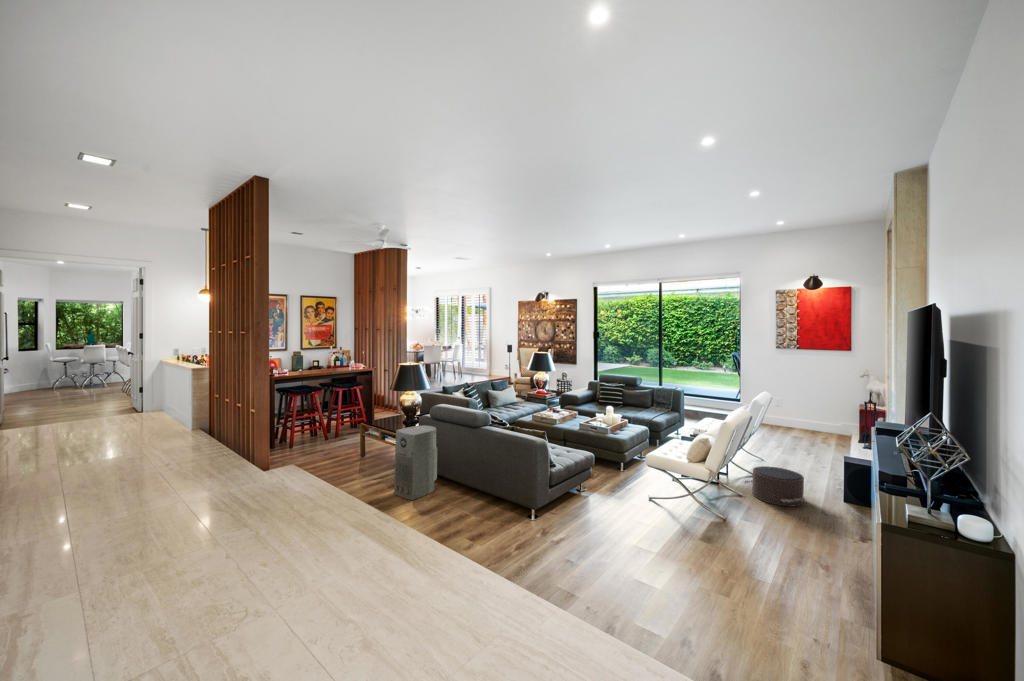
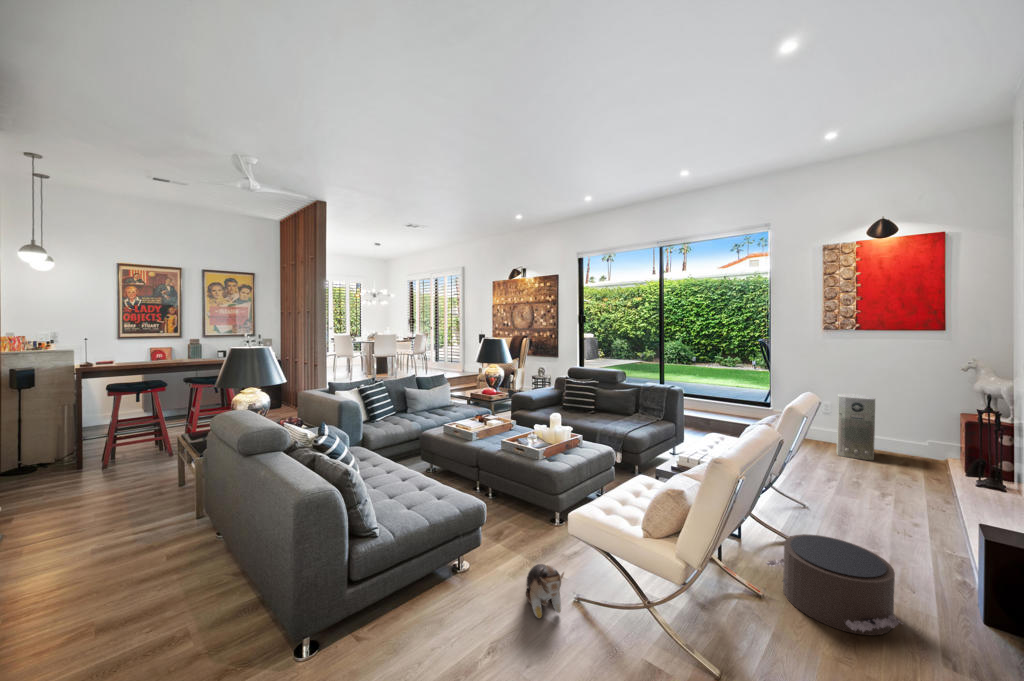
air purifier: present [394,425,437,500] -> present [837,393,875,460]
plush toy: none [621,479,651,505] -> present [526,564,564,618]

